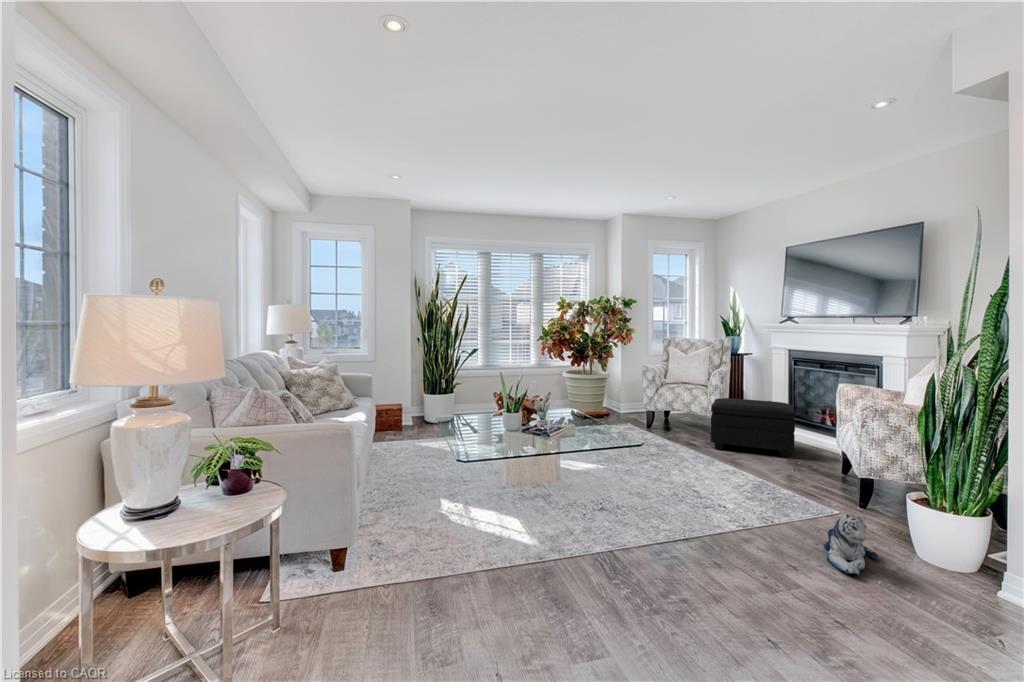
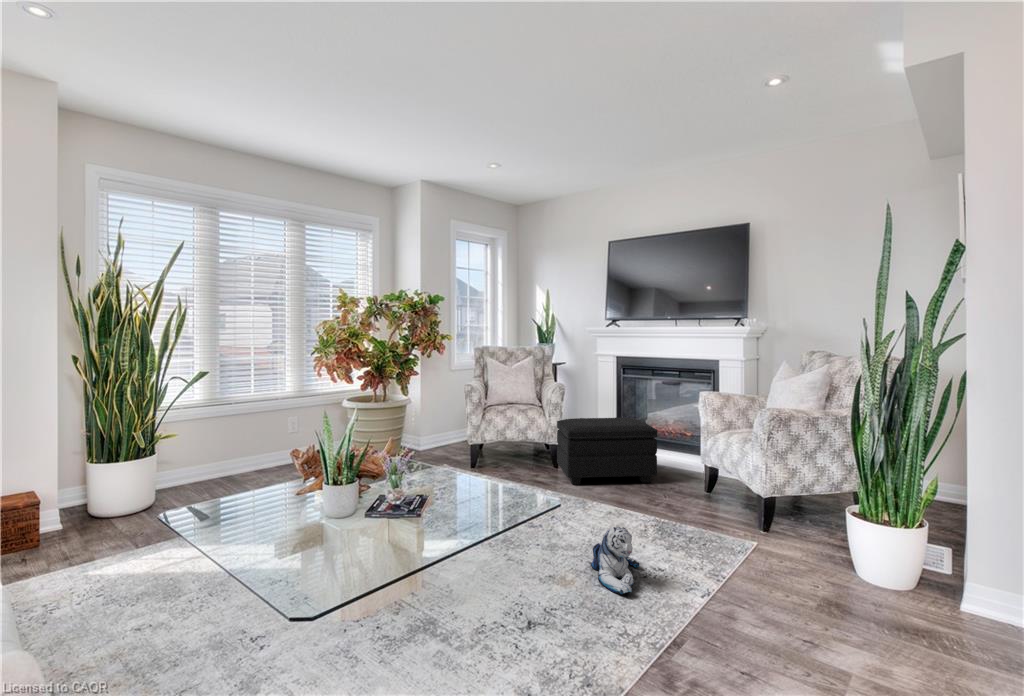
plush toy: present [823,514,878,575] -> present [591,527,640,594]

